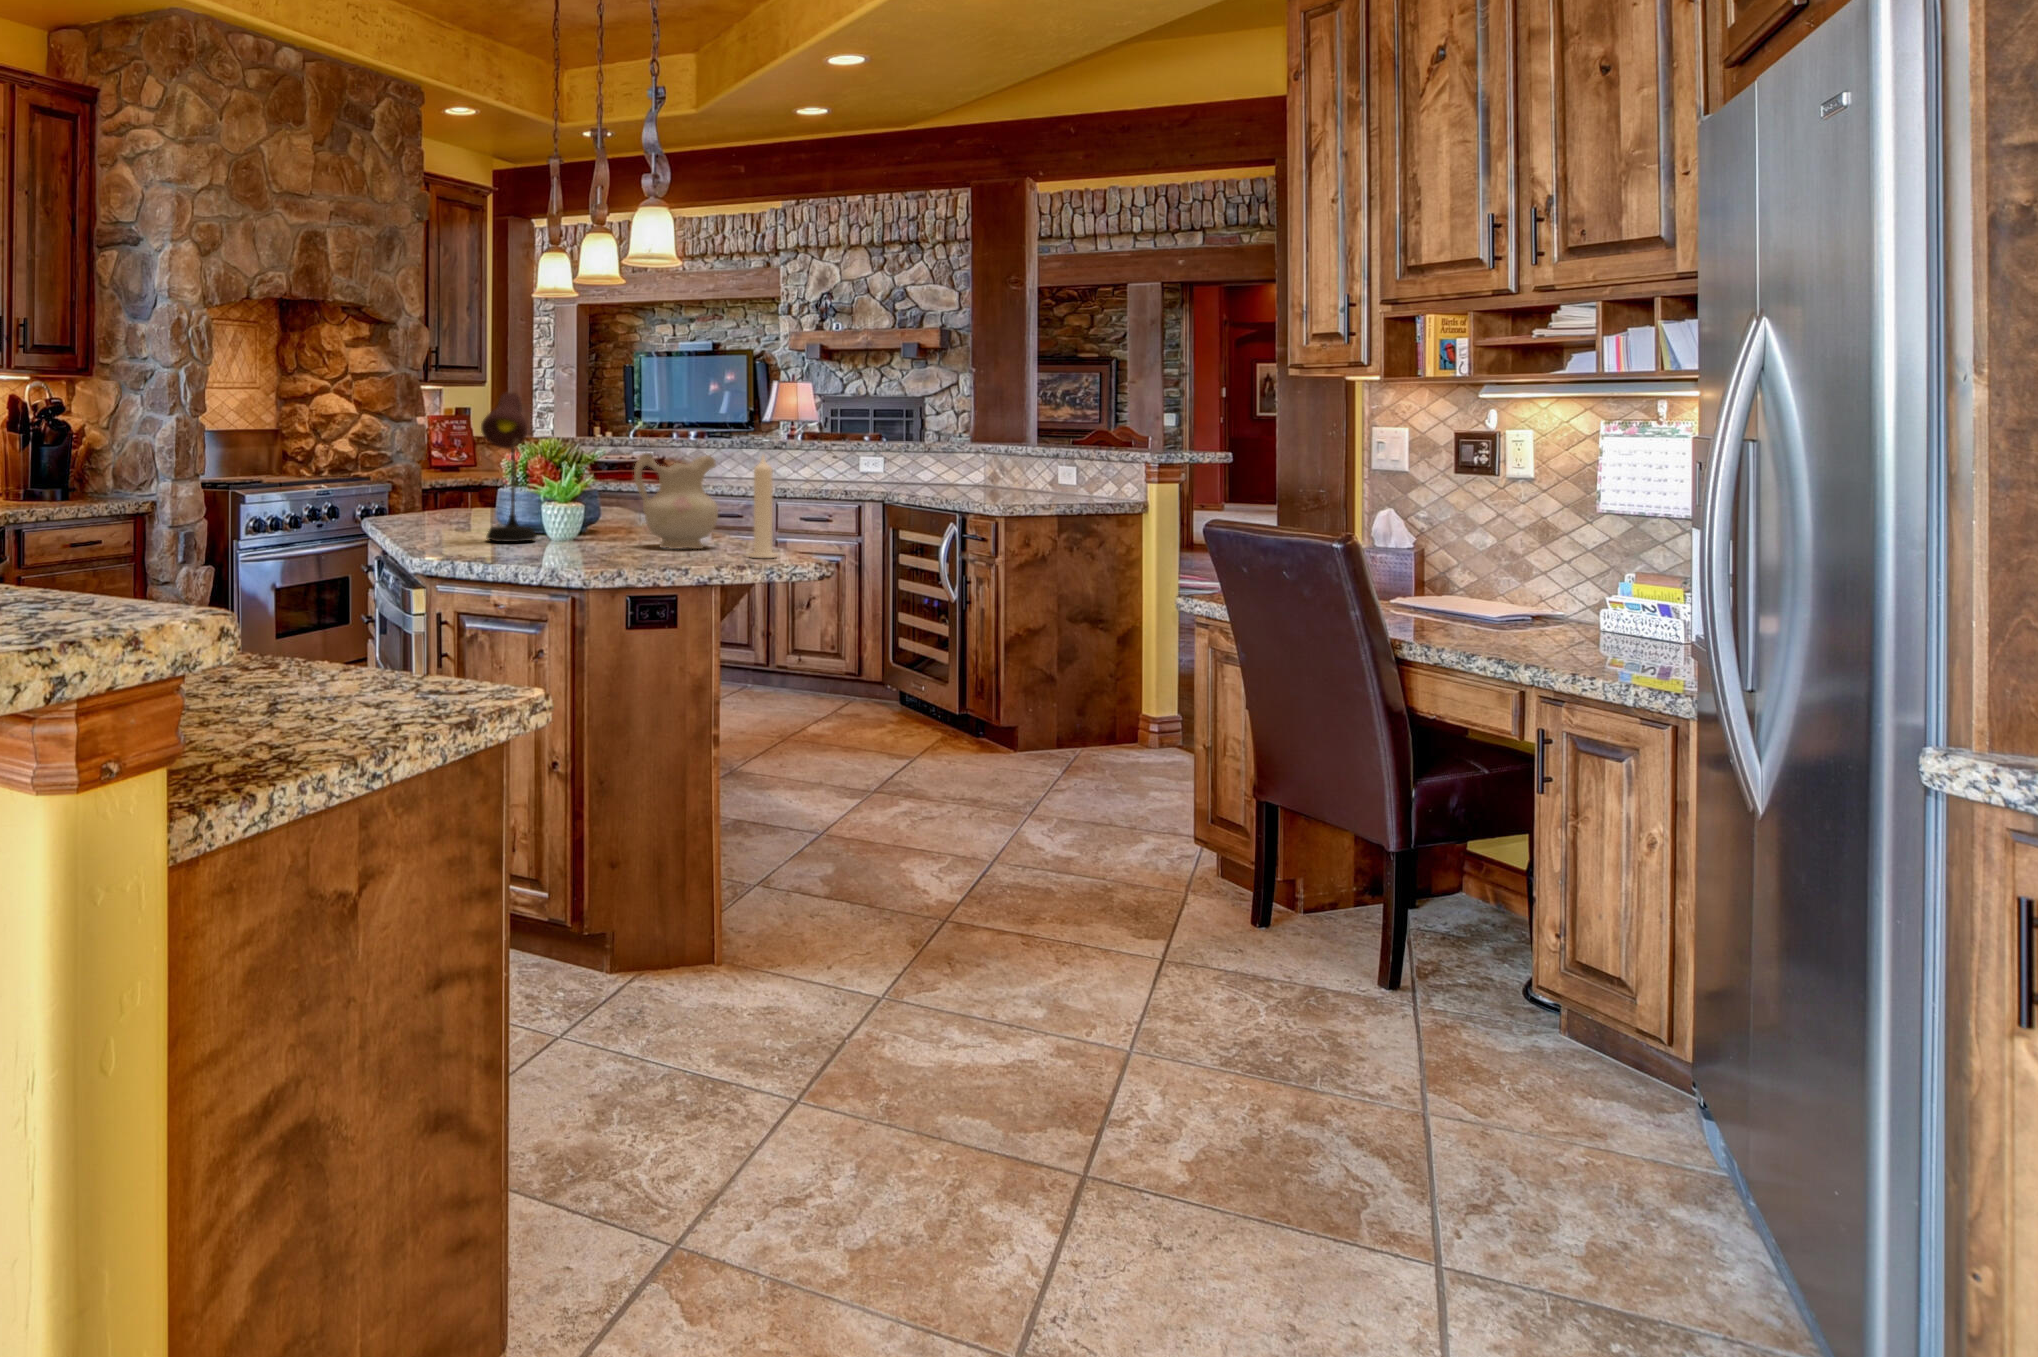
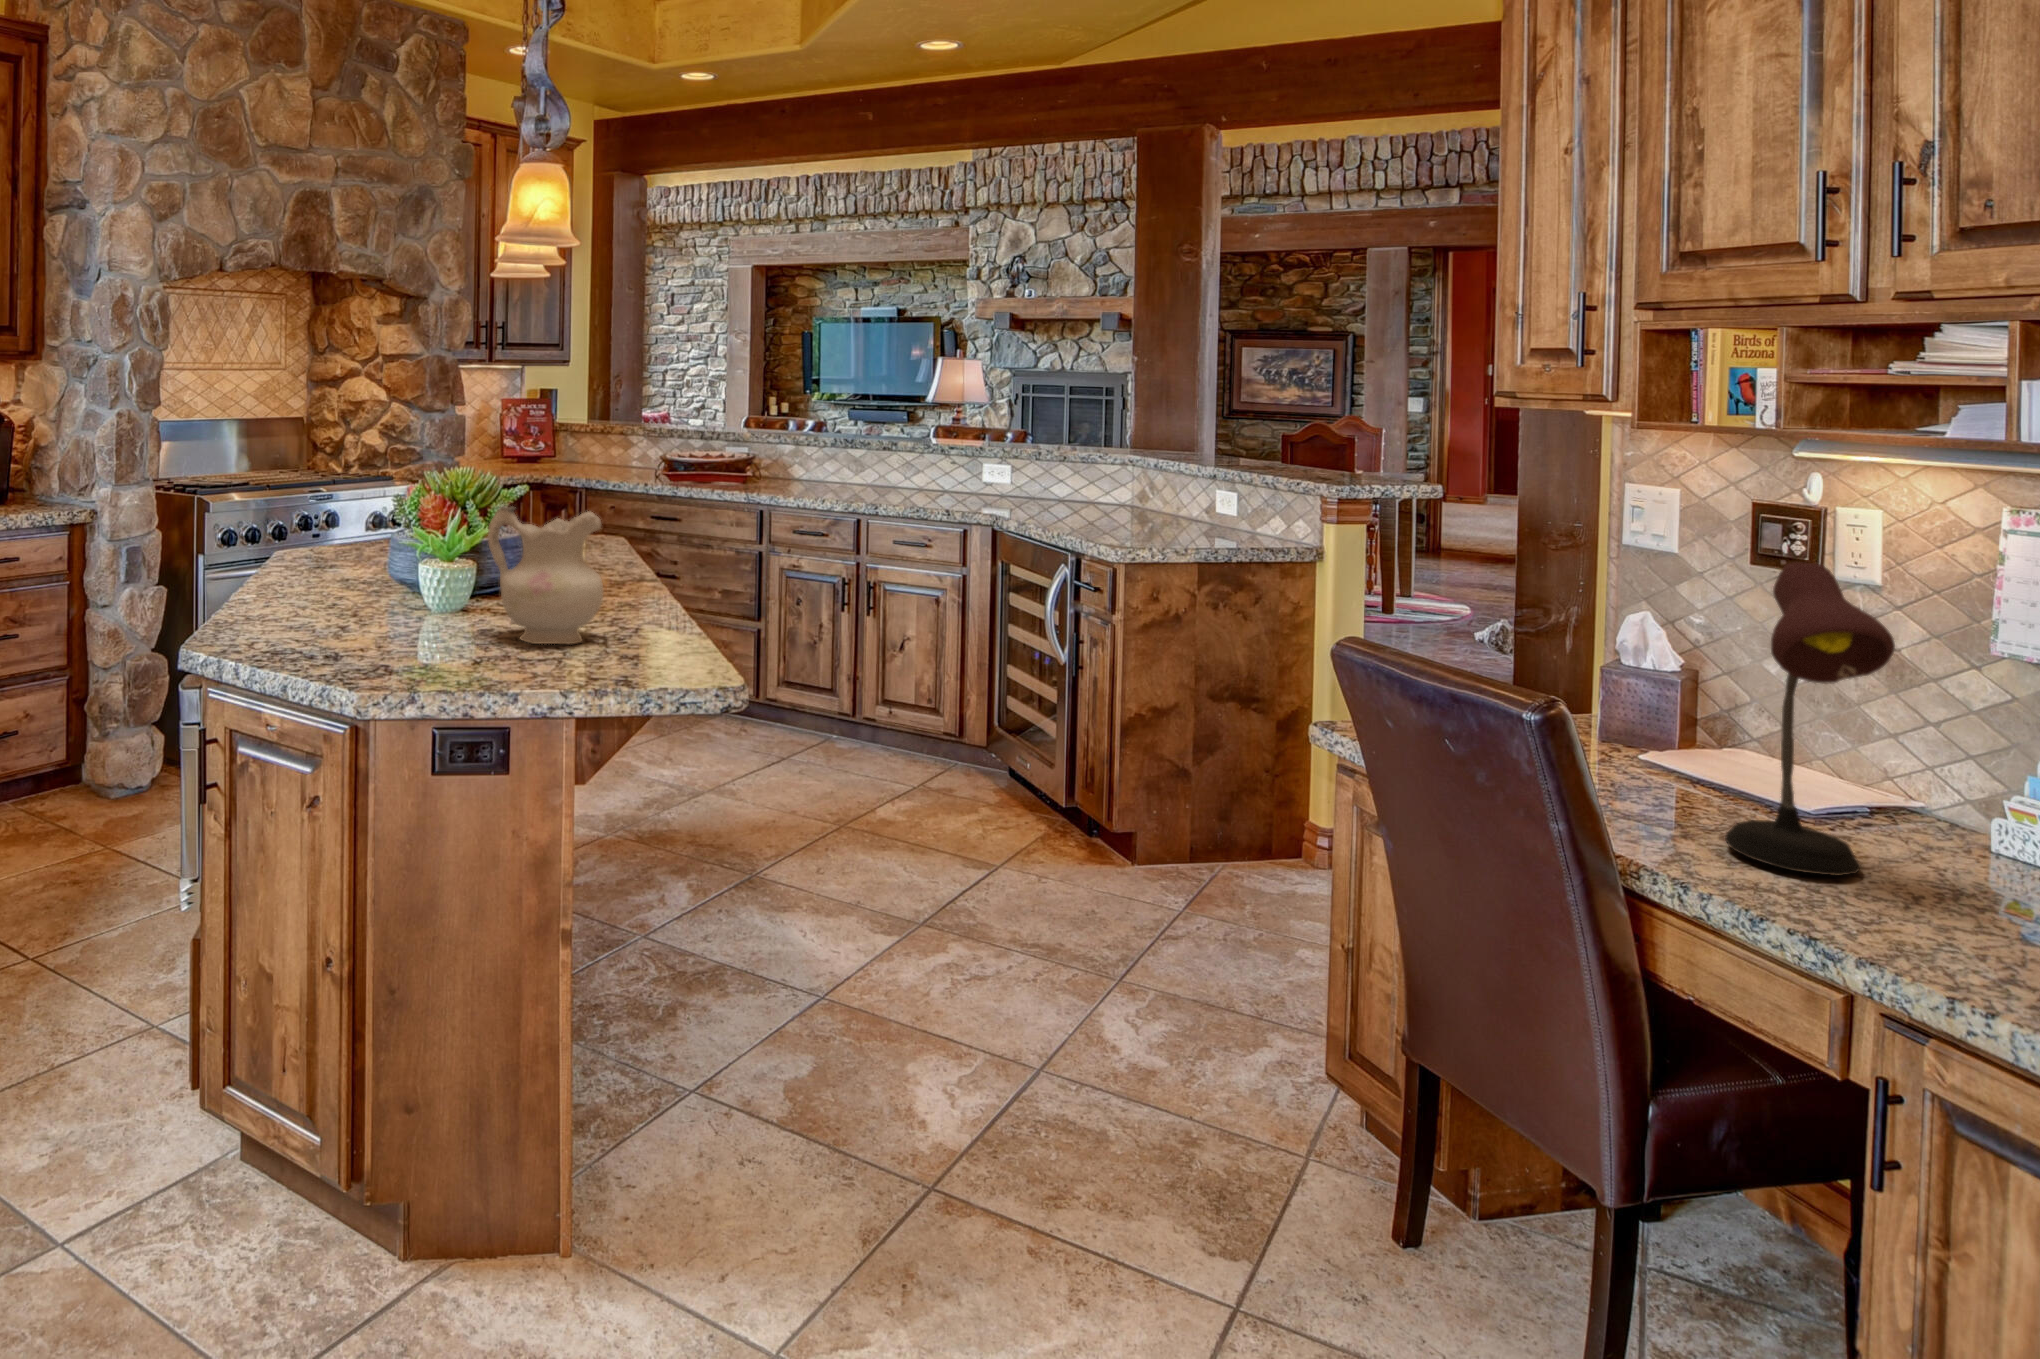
desk lamp: present [481,392,537,542] -> present [1725,562,1895,876]
candle: present [749,456,777,558] -> none [606,523,648,676]

